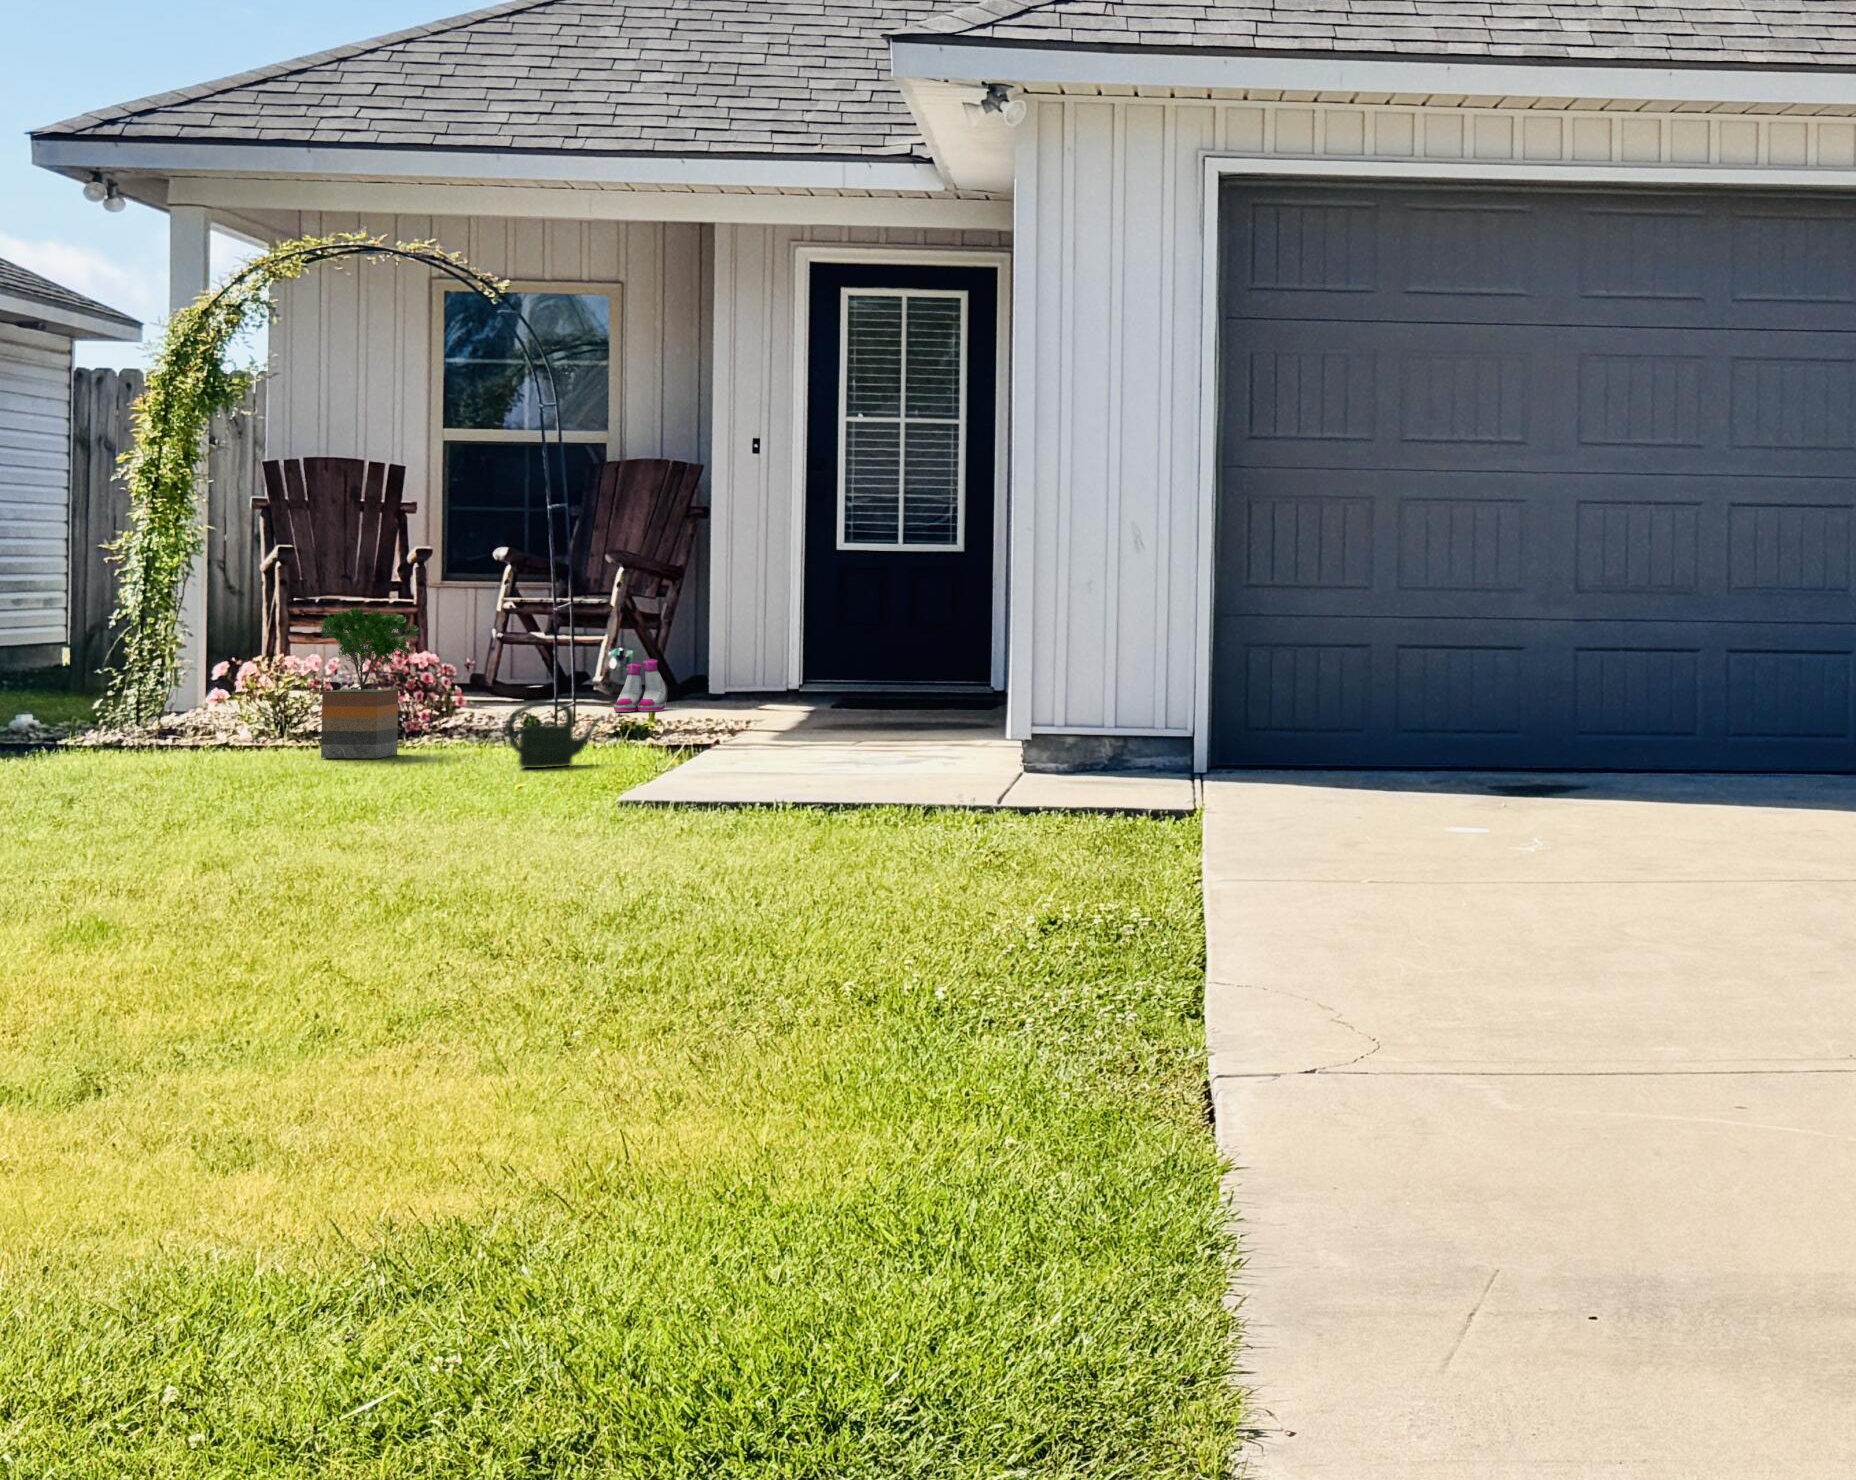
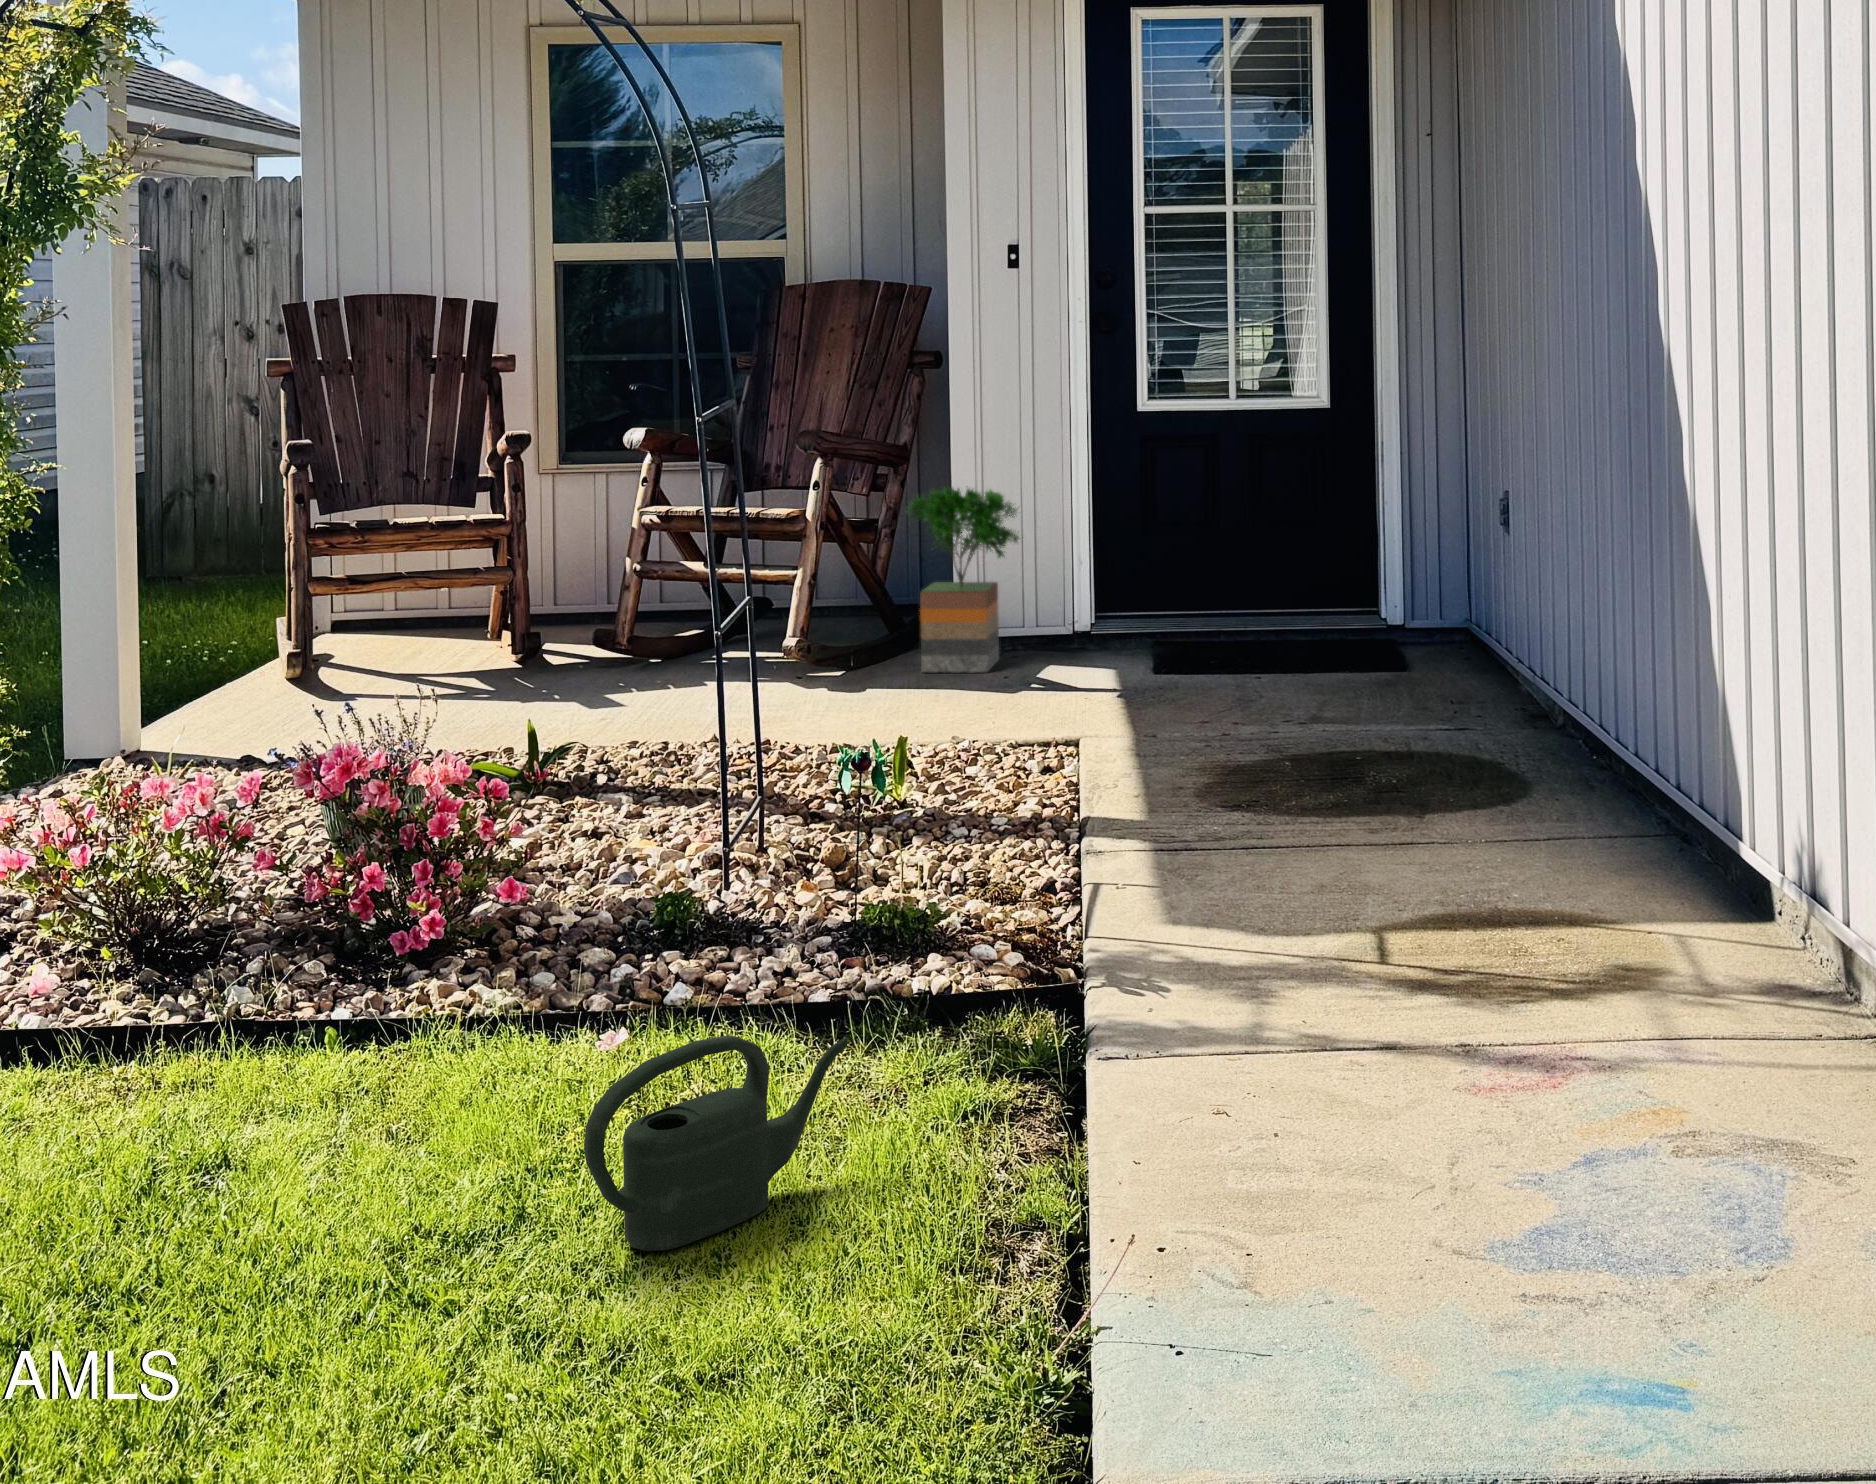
potted tree: present [319,608,419,759] -> present [907,487,1020,672]
boots: present [614,659,668,712] -> none [820,630,907,731]

